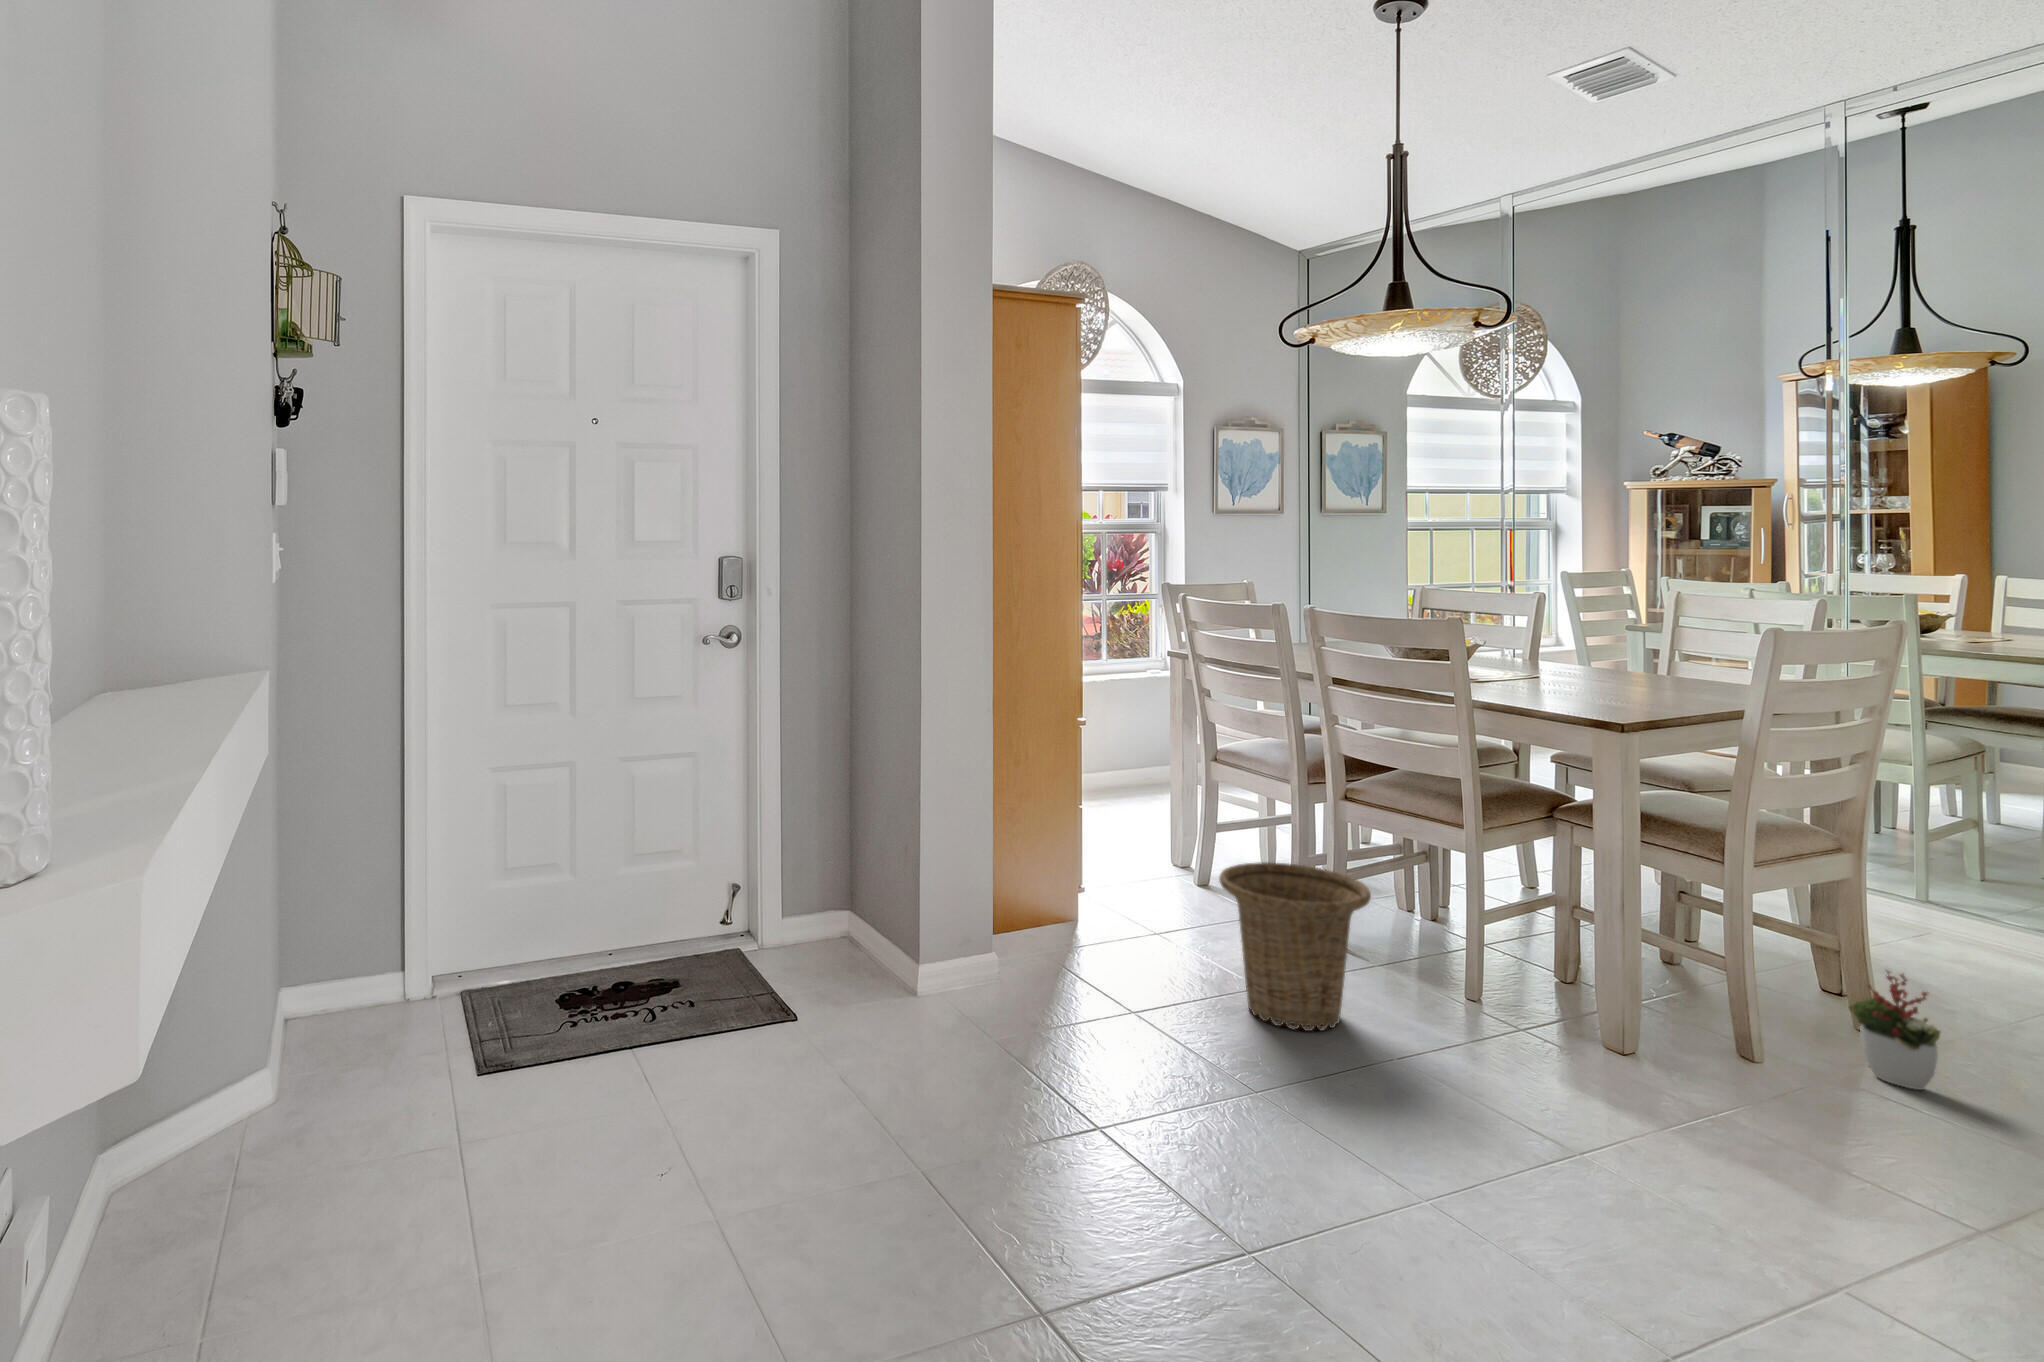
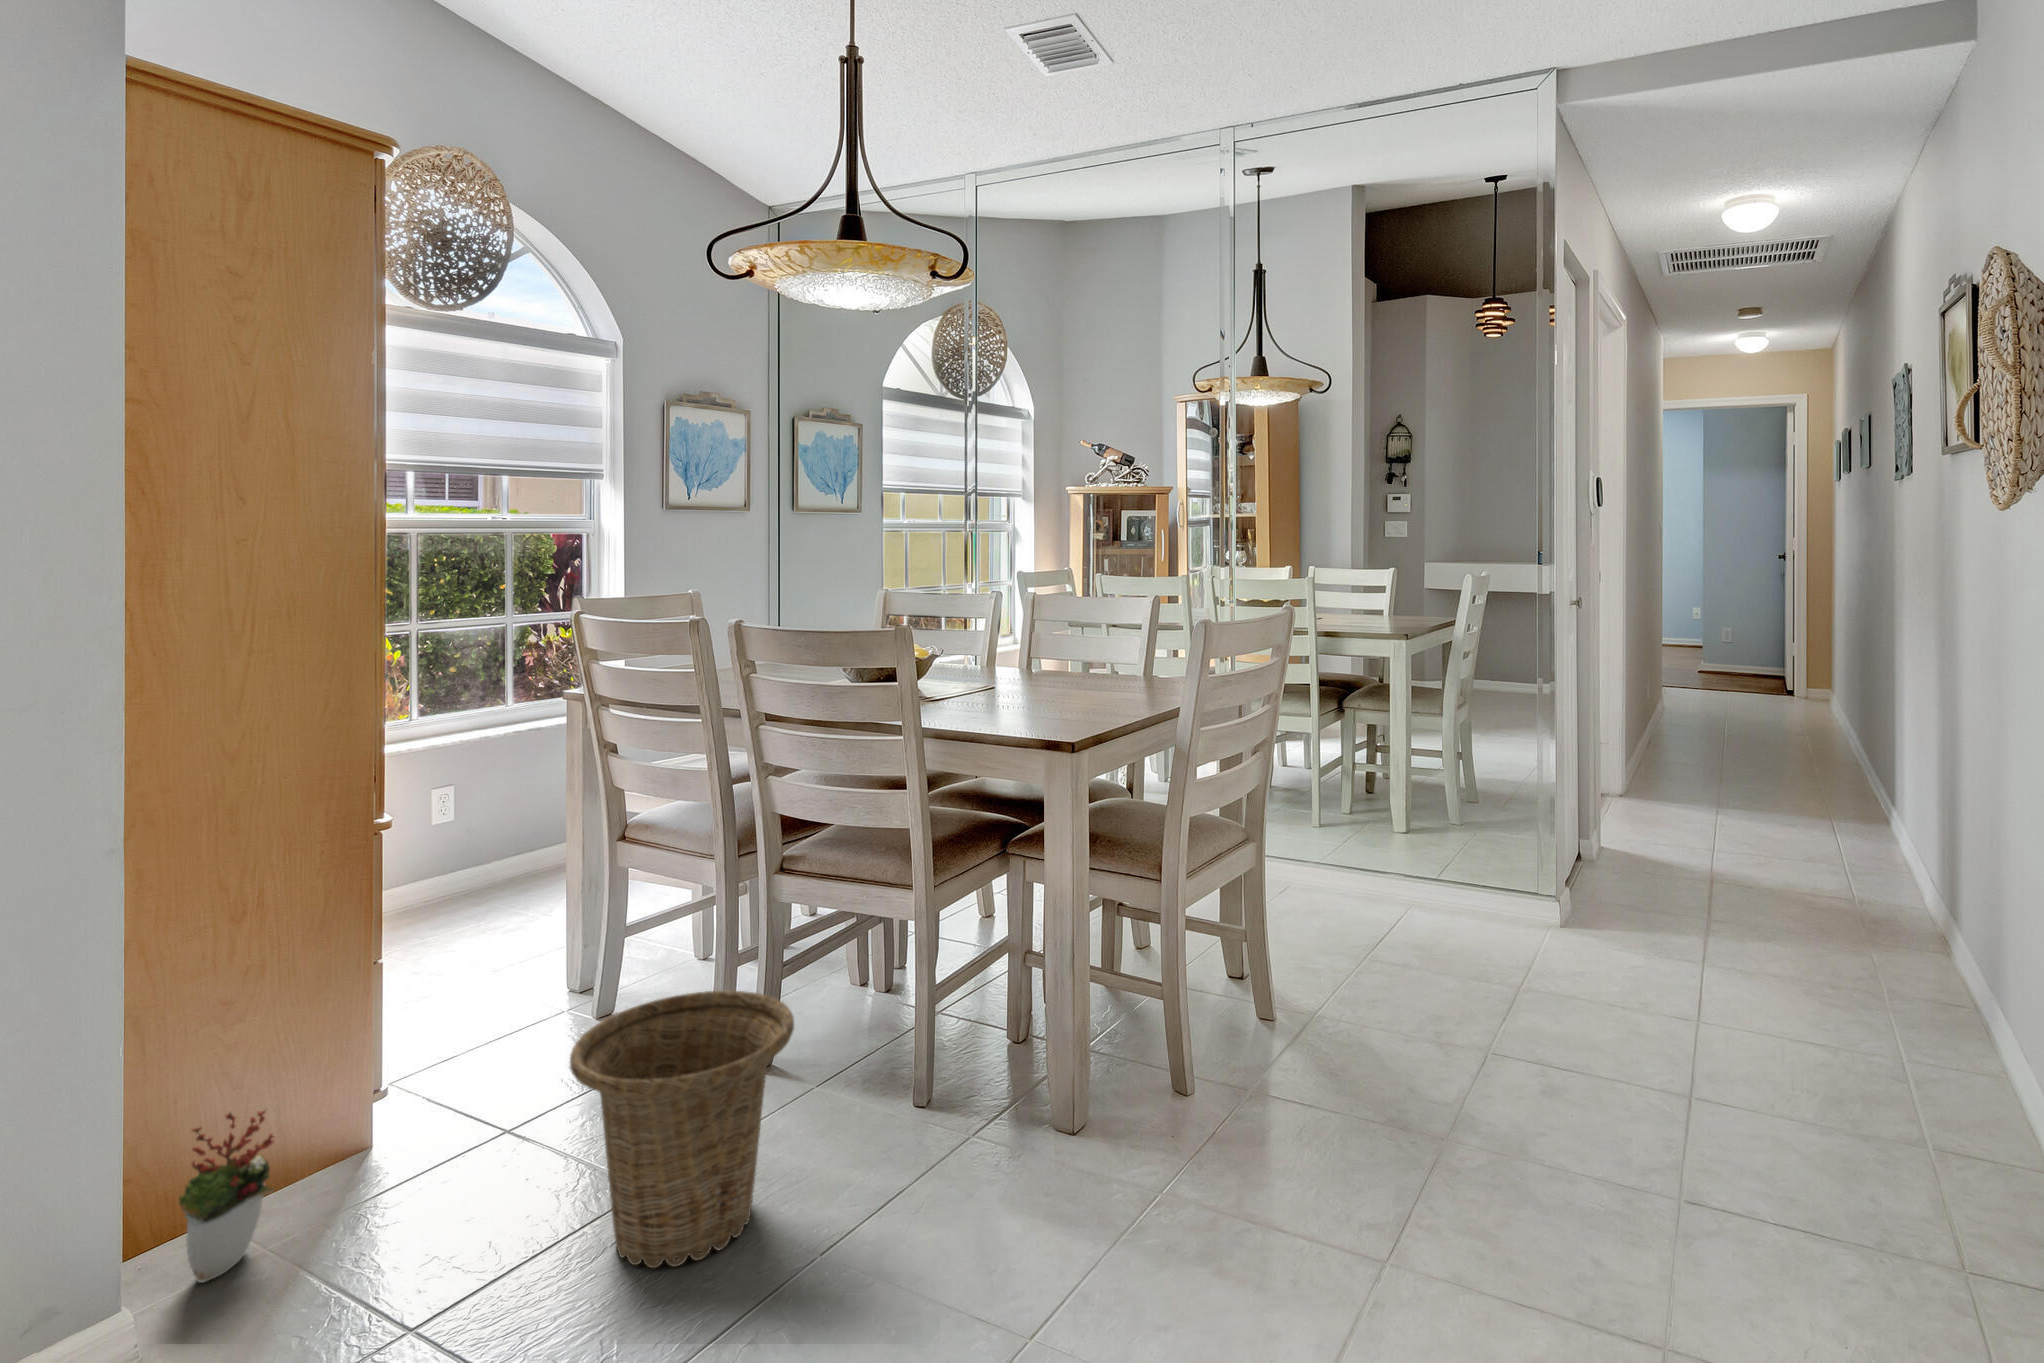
decorative plant: present [1849,971,1940,1090] -> present [179,1111,275,1282]

